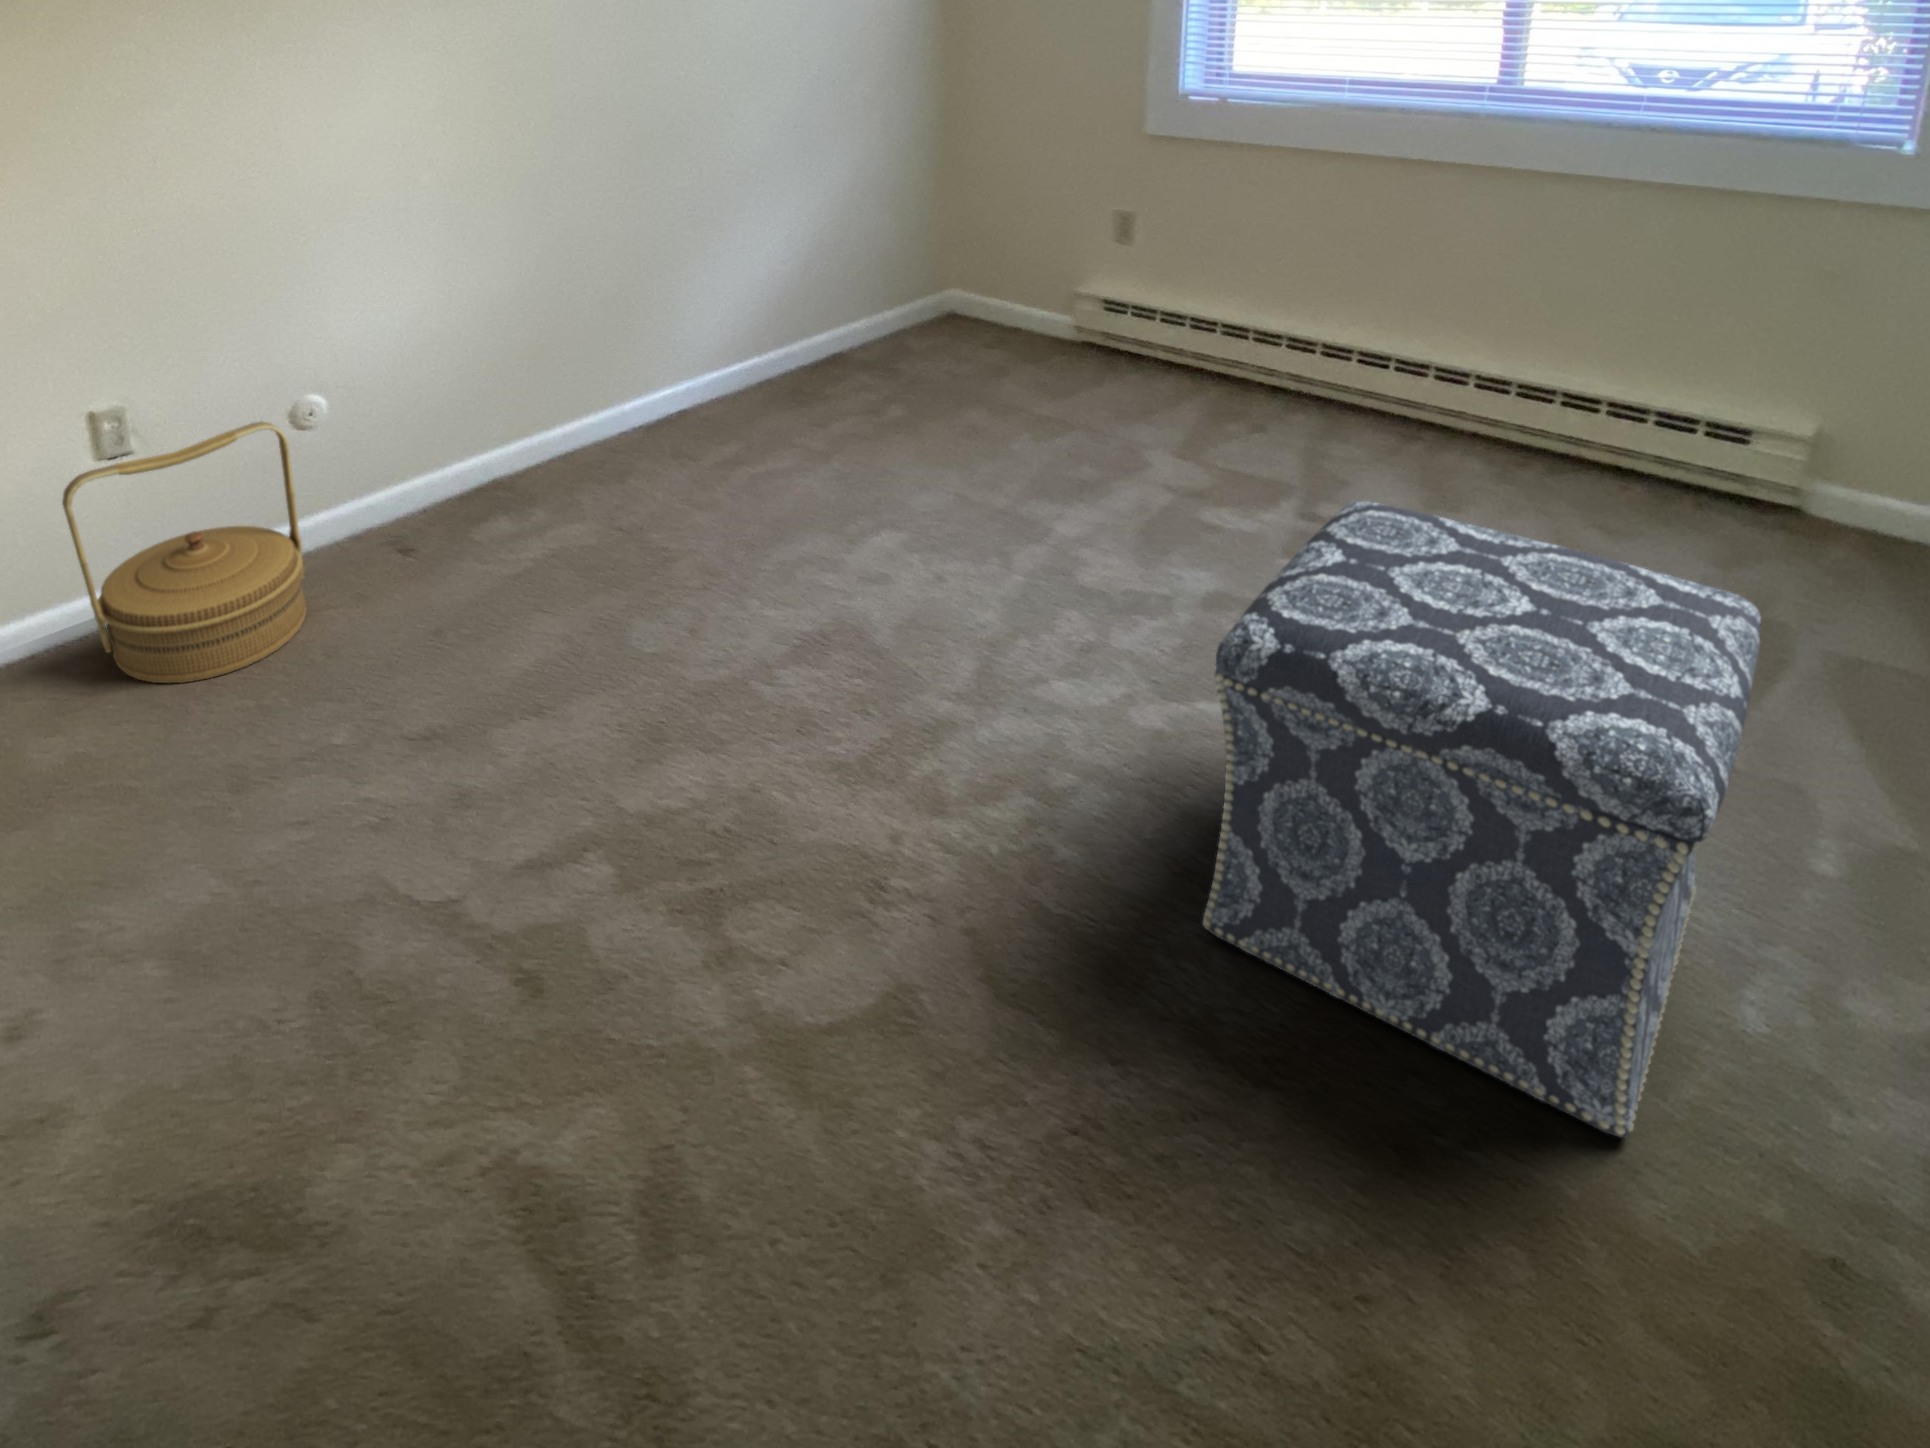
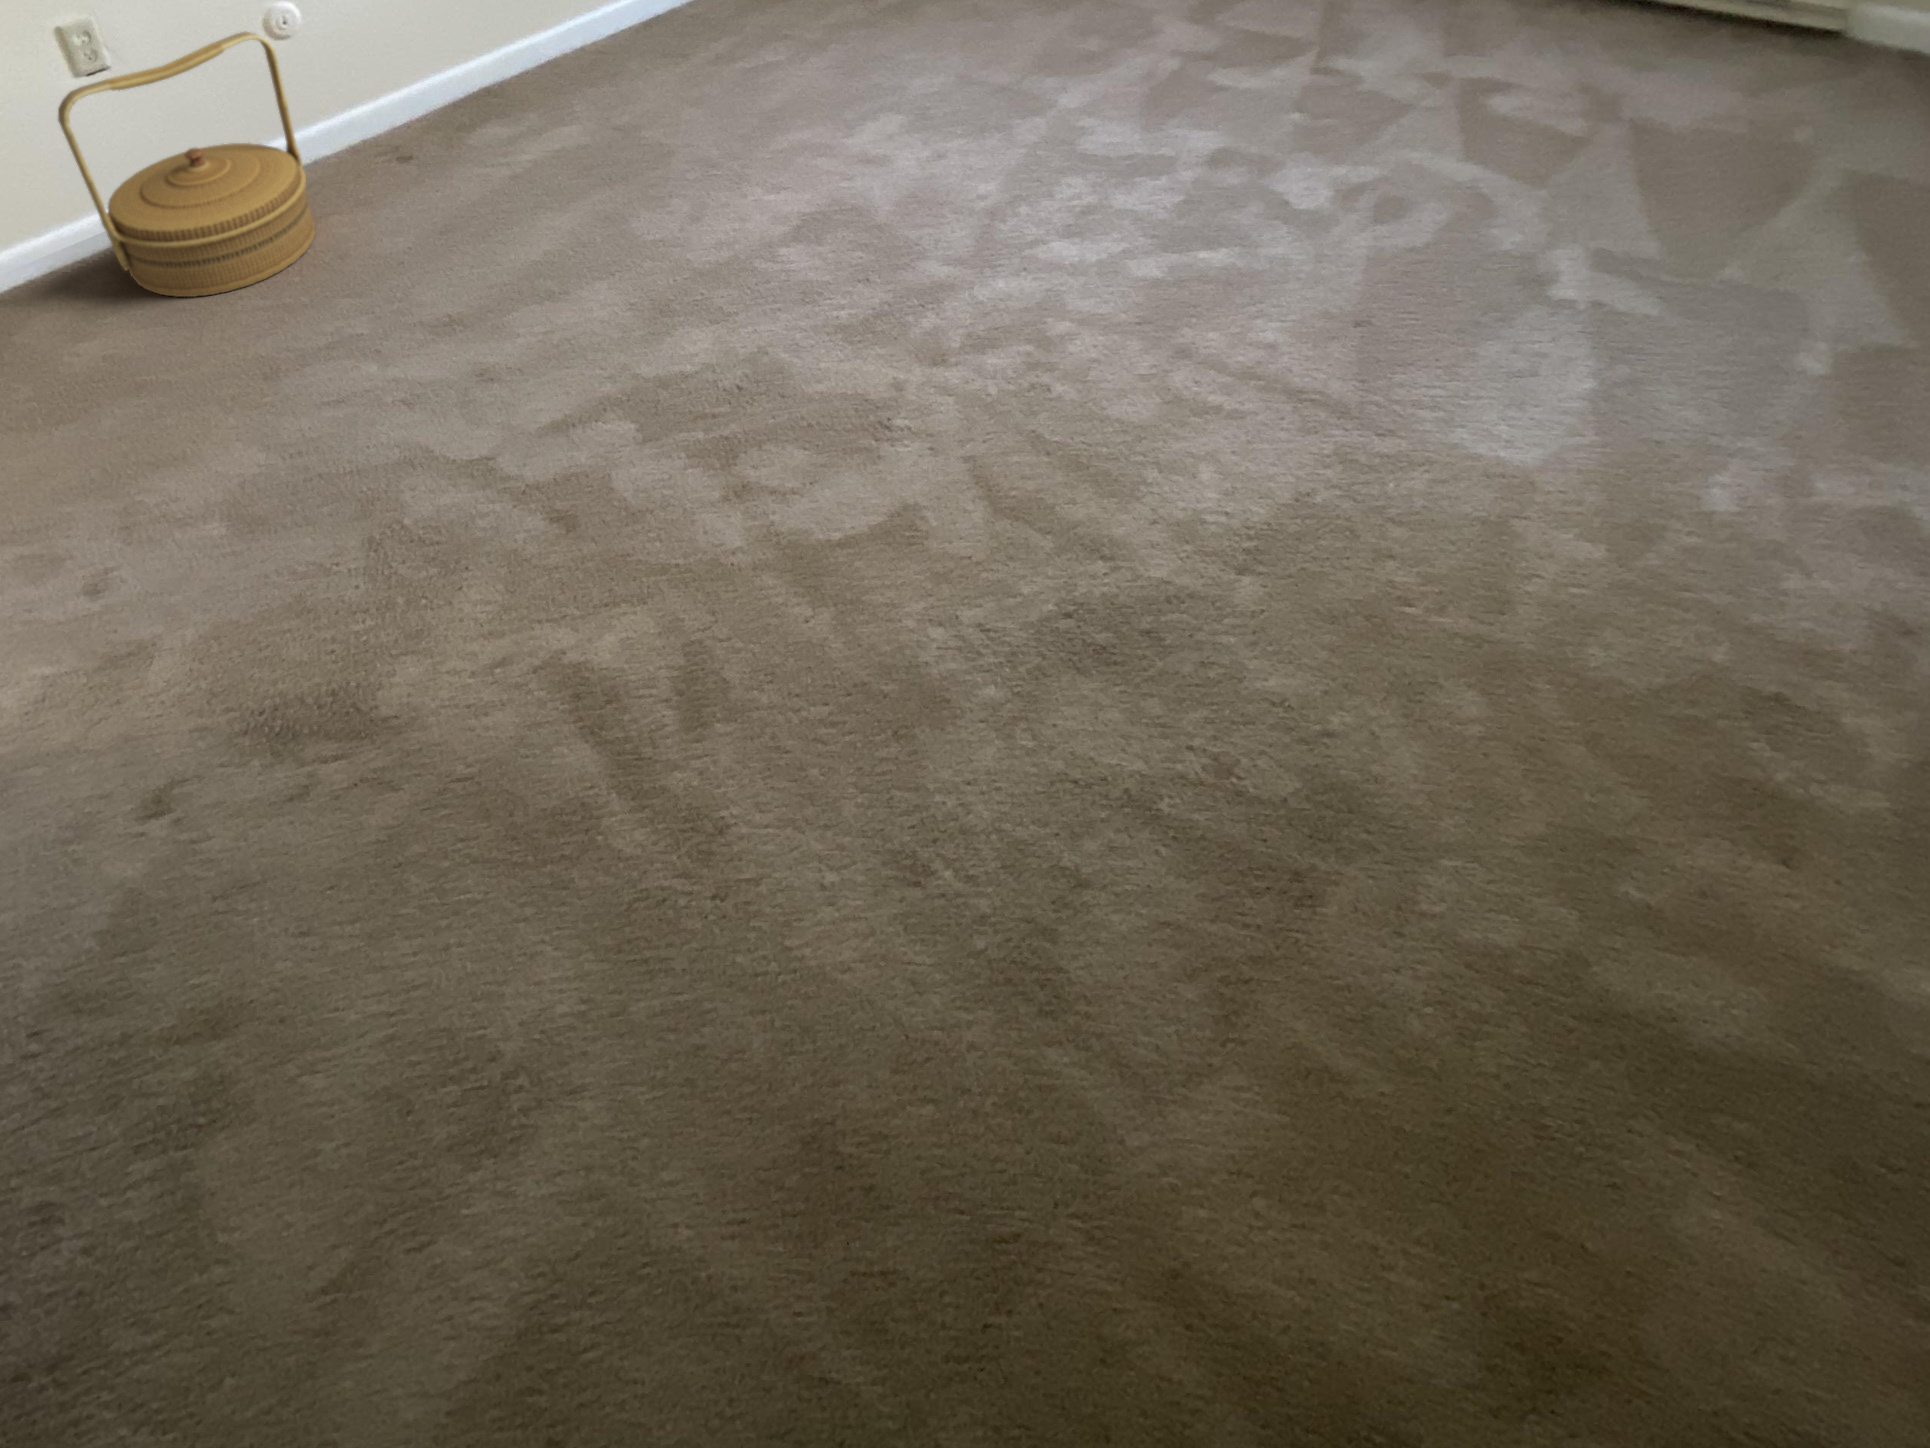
ottoman: present [1203,501,1760,1139] -> none [1219,54,1770,587]

